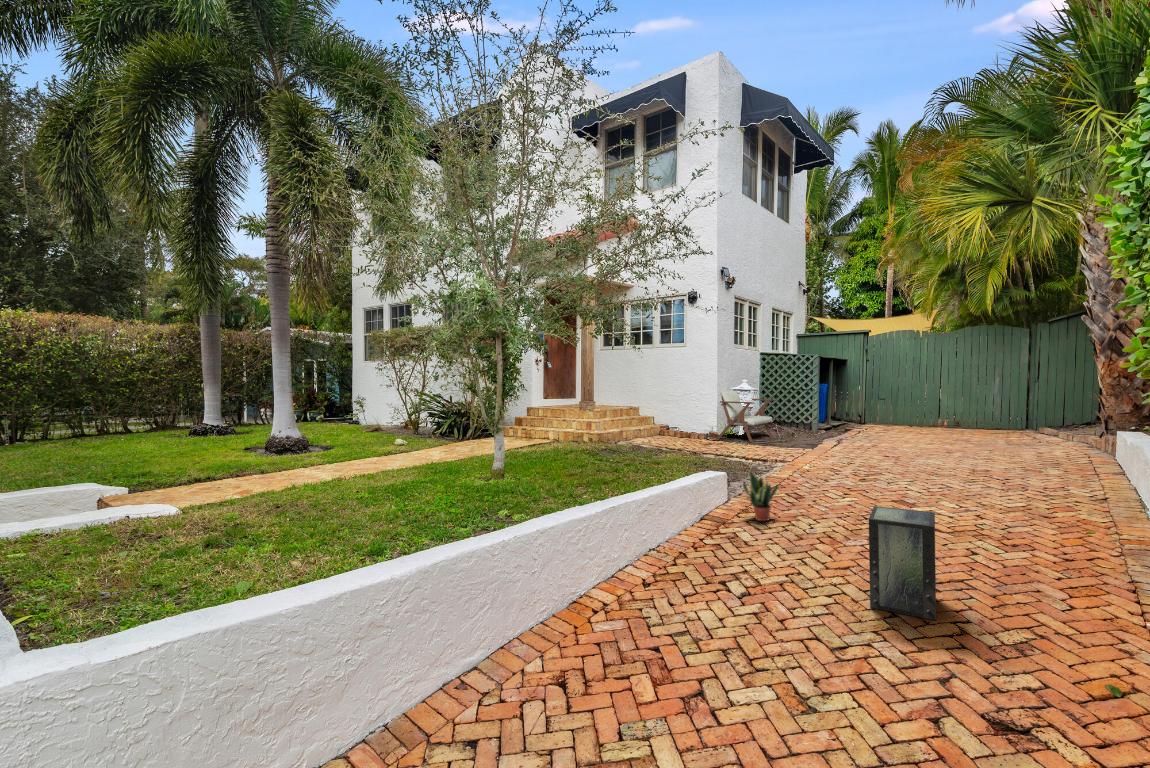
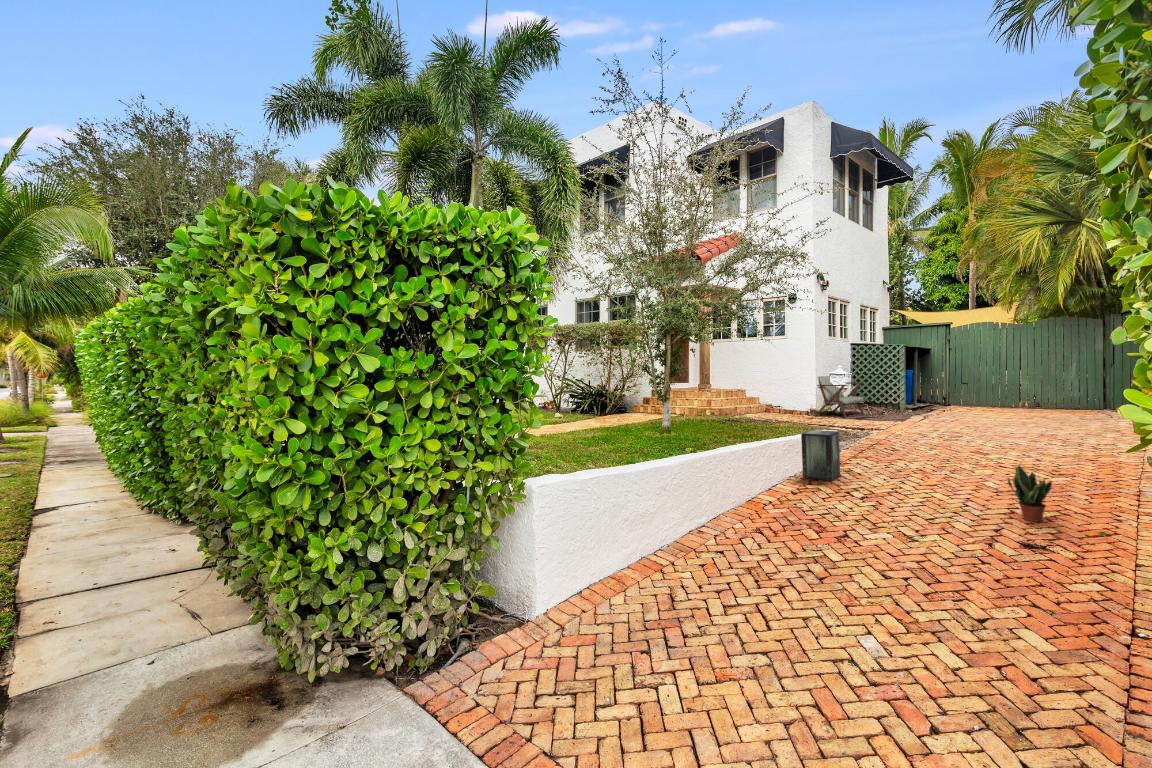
potted plant: present [743,471,778,521] -> present [1008,465,1052,522]
storage box: present [869,506,936,620] -> present [801,430,840,481]

